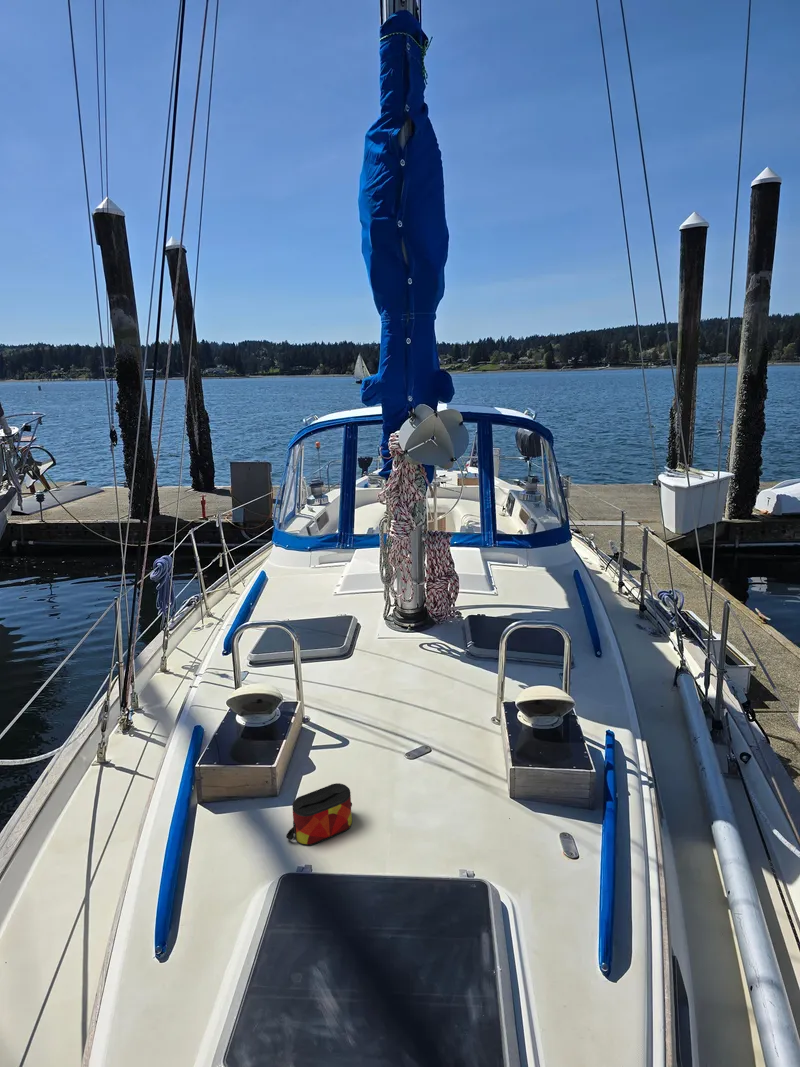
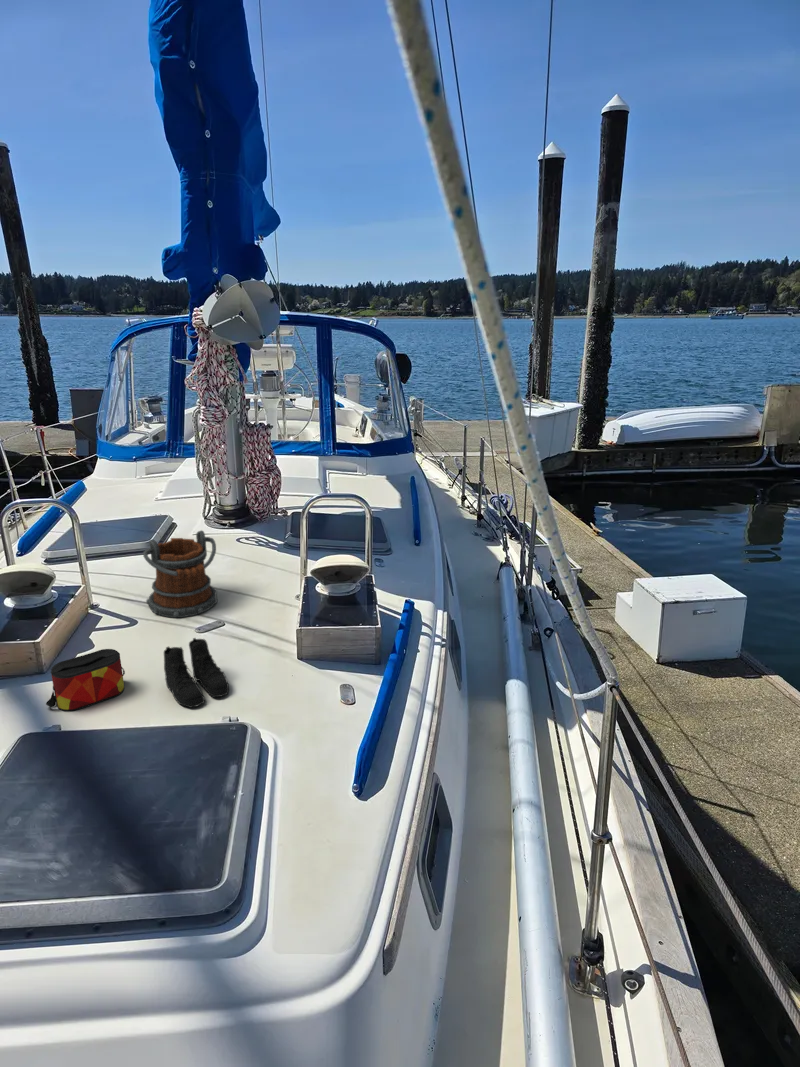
bucket: none [354,653,420,738] -> present [143,531,218,617]
boots: none [389,774,451,849] -> present [164,638,229,708]

